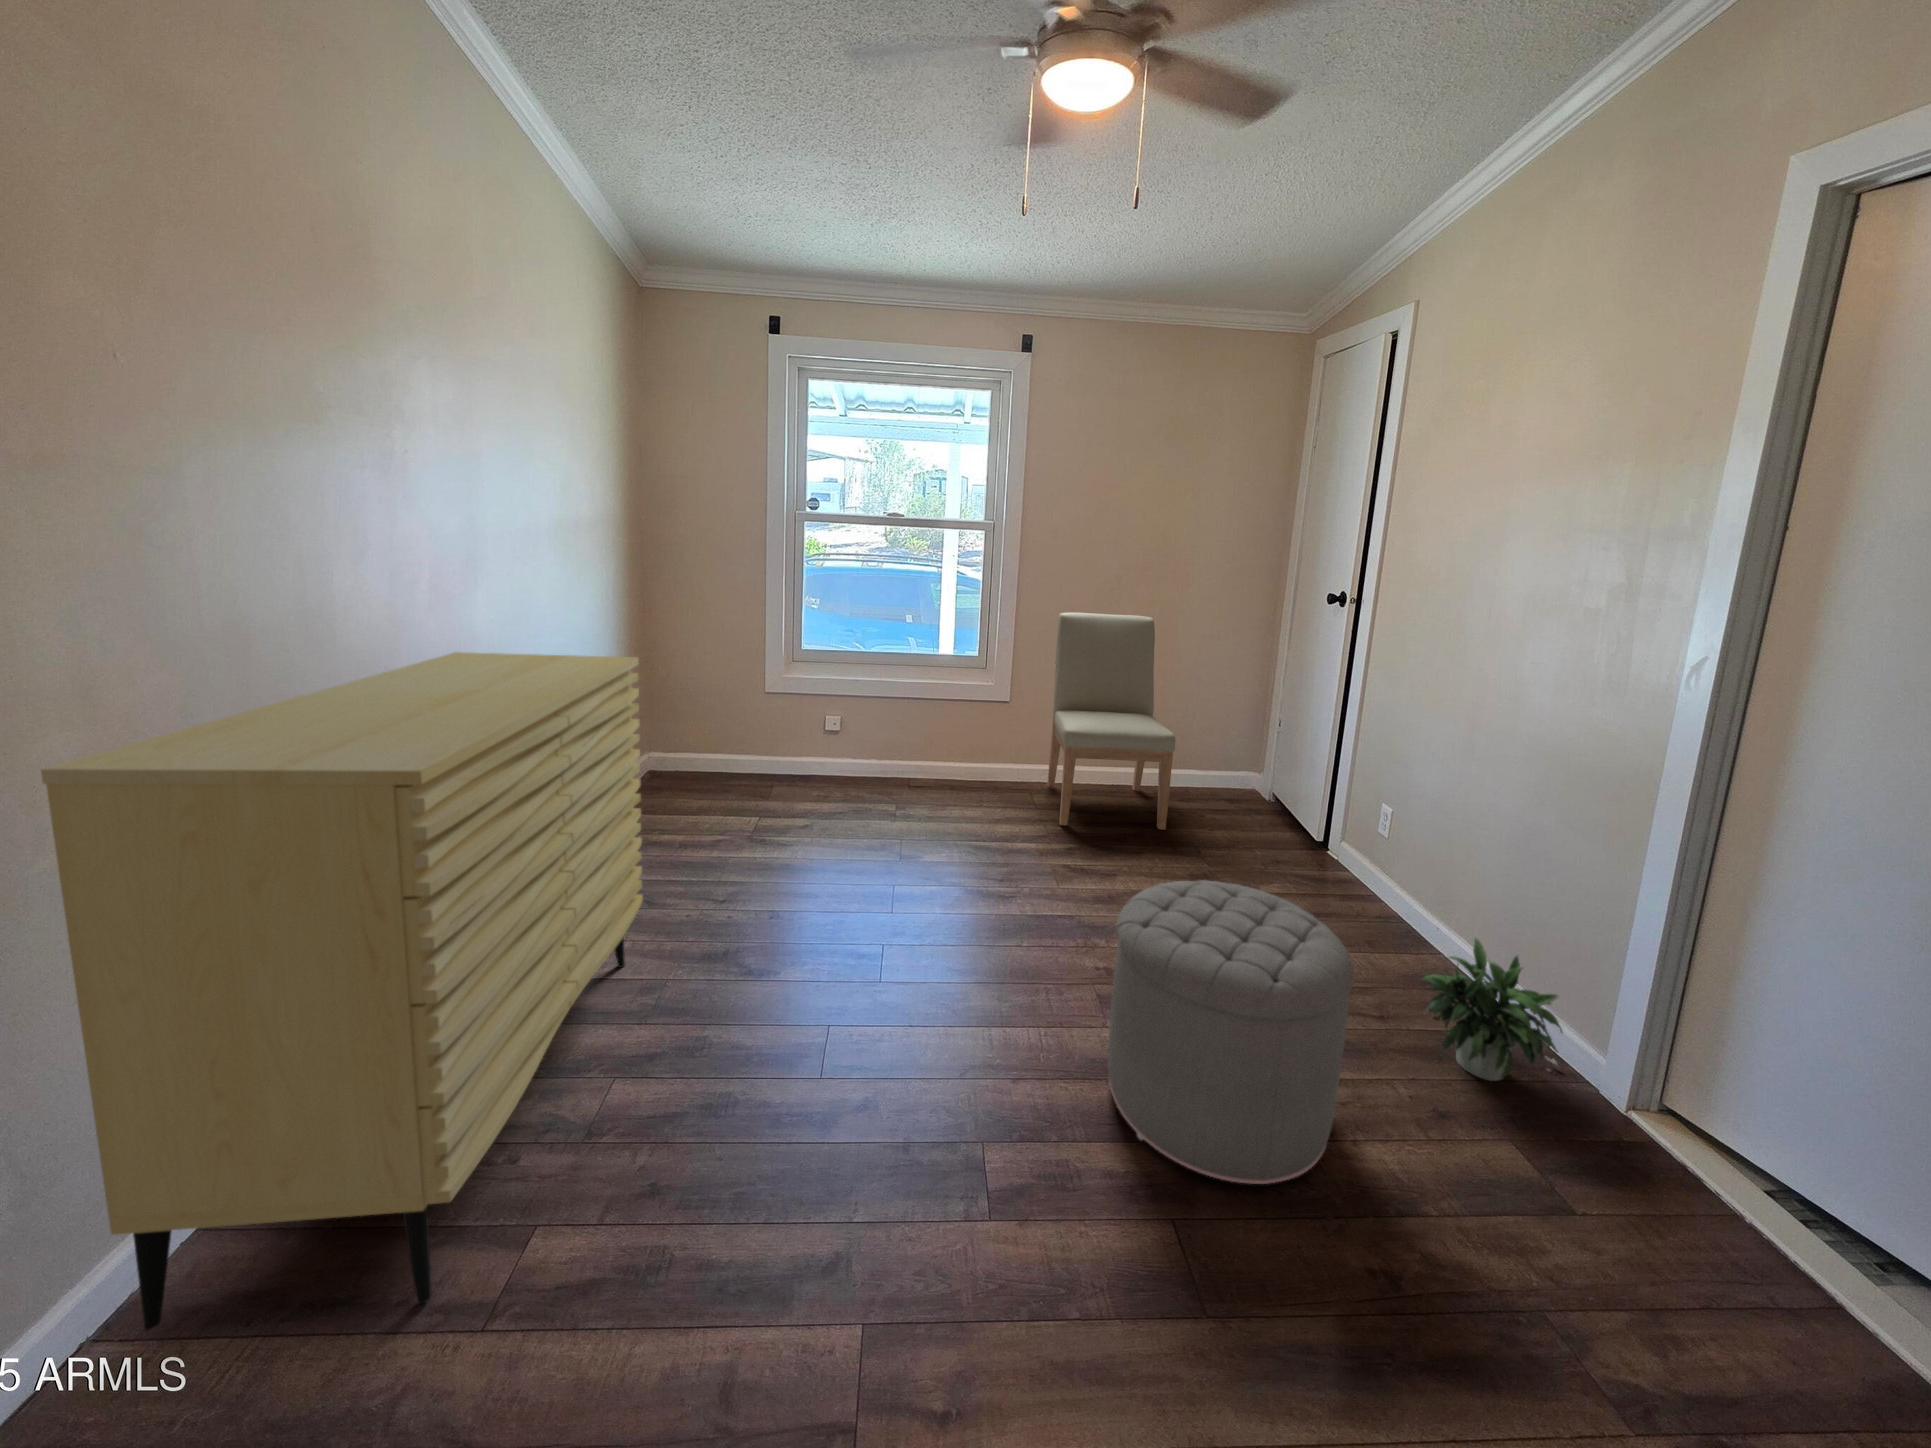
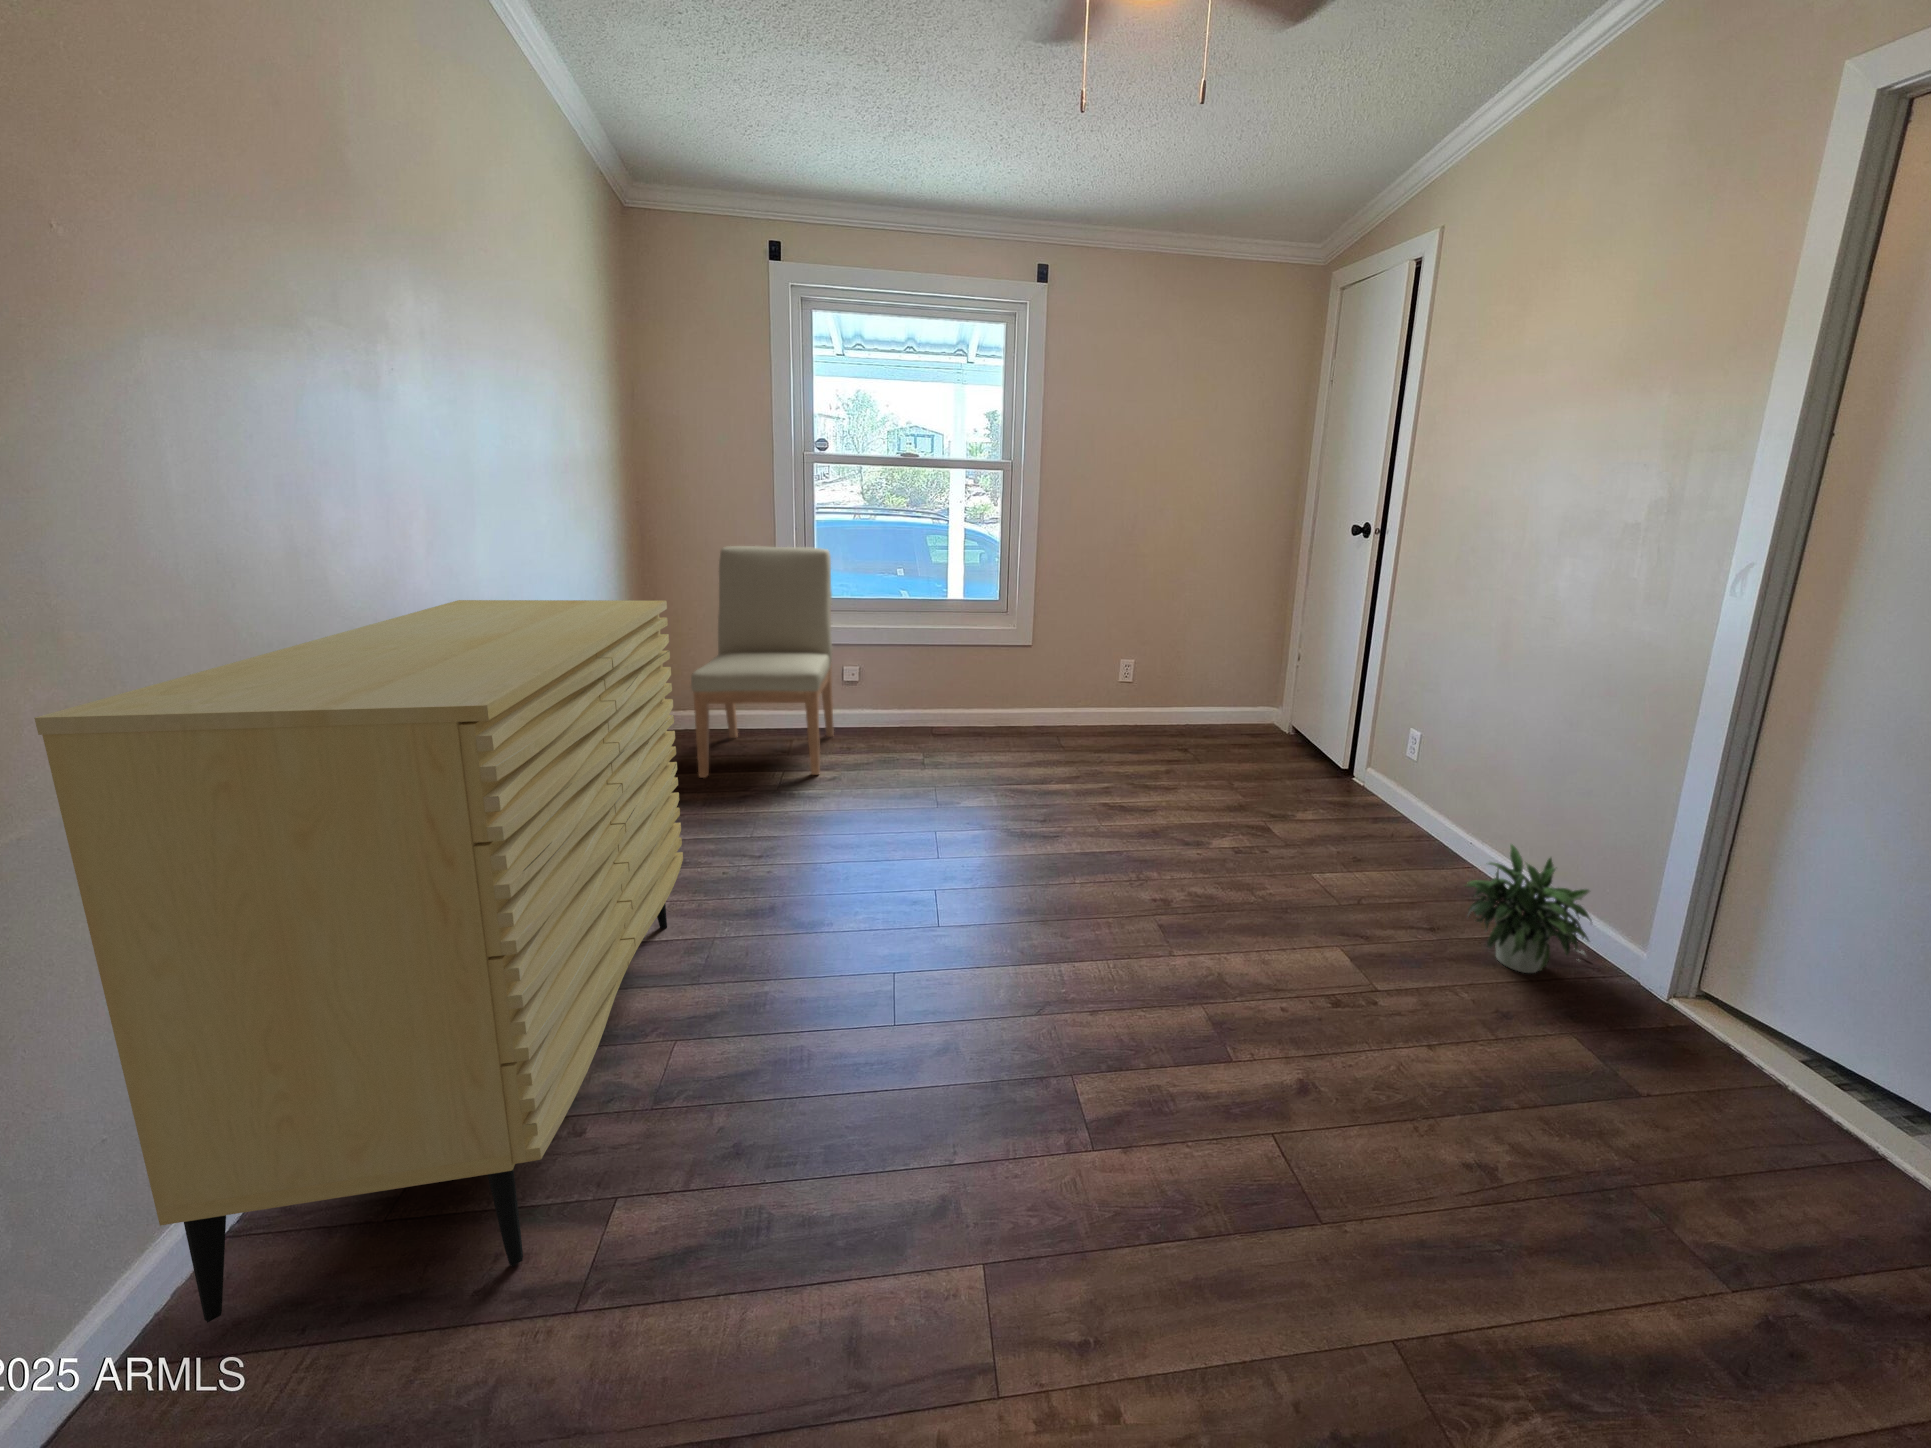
chair: present [1047,612,1175,830] -> present [691,546,834,778]
ottoman: present [1108,880,1355,1184] -> none [1179,802,1419,1079]

